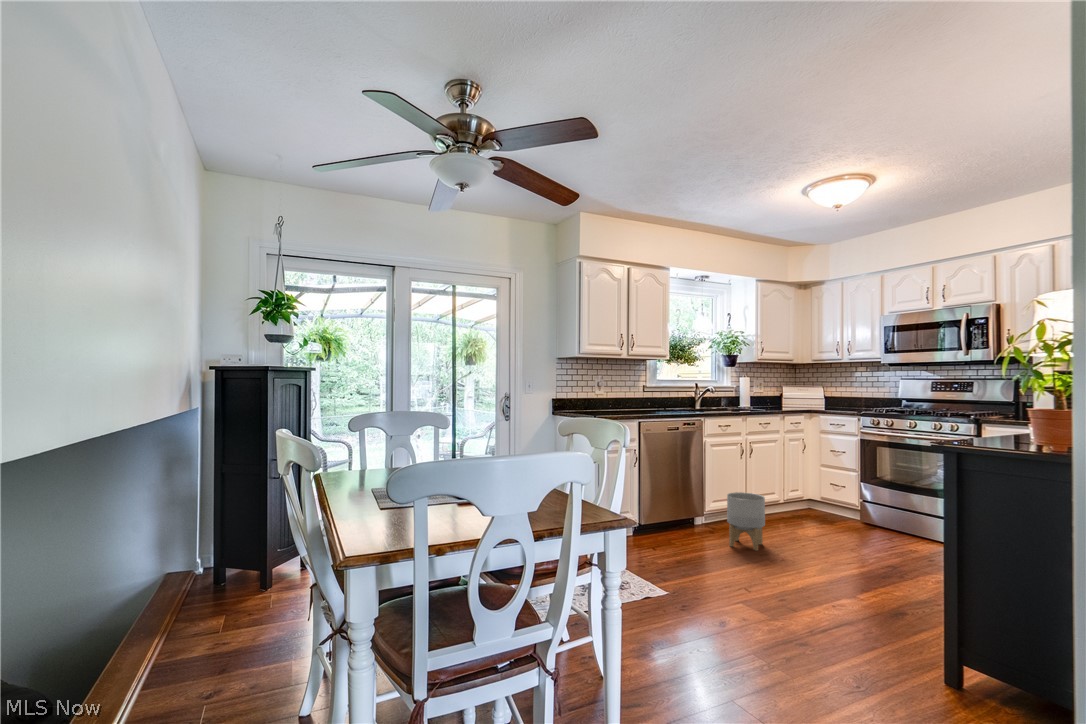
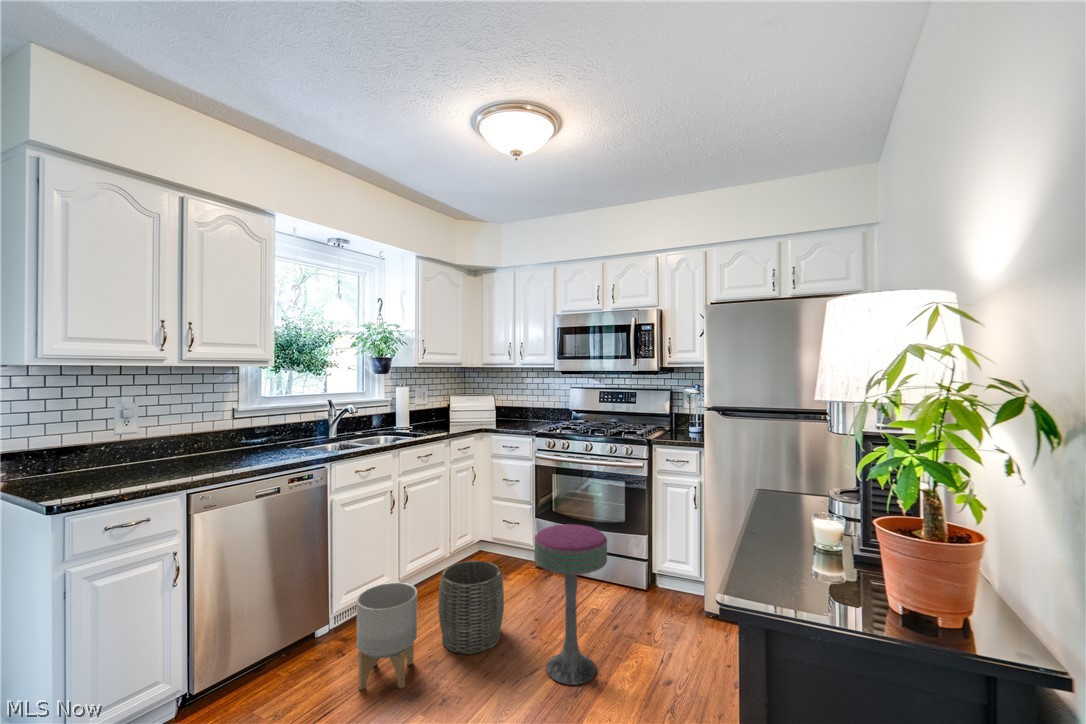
bar stool: none [850,469,911,573] -> present [534,524,607,685]
woven basket: none [779,494,829,549] -> present [438,561,504,654]

